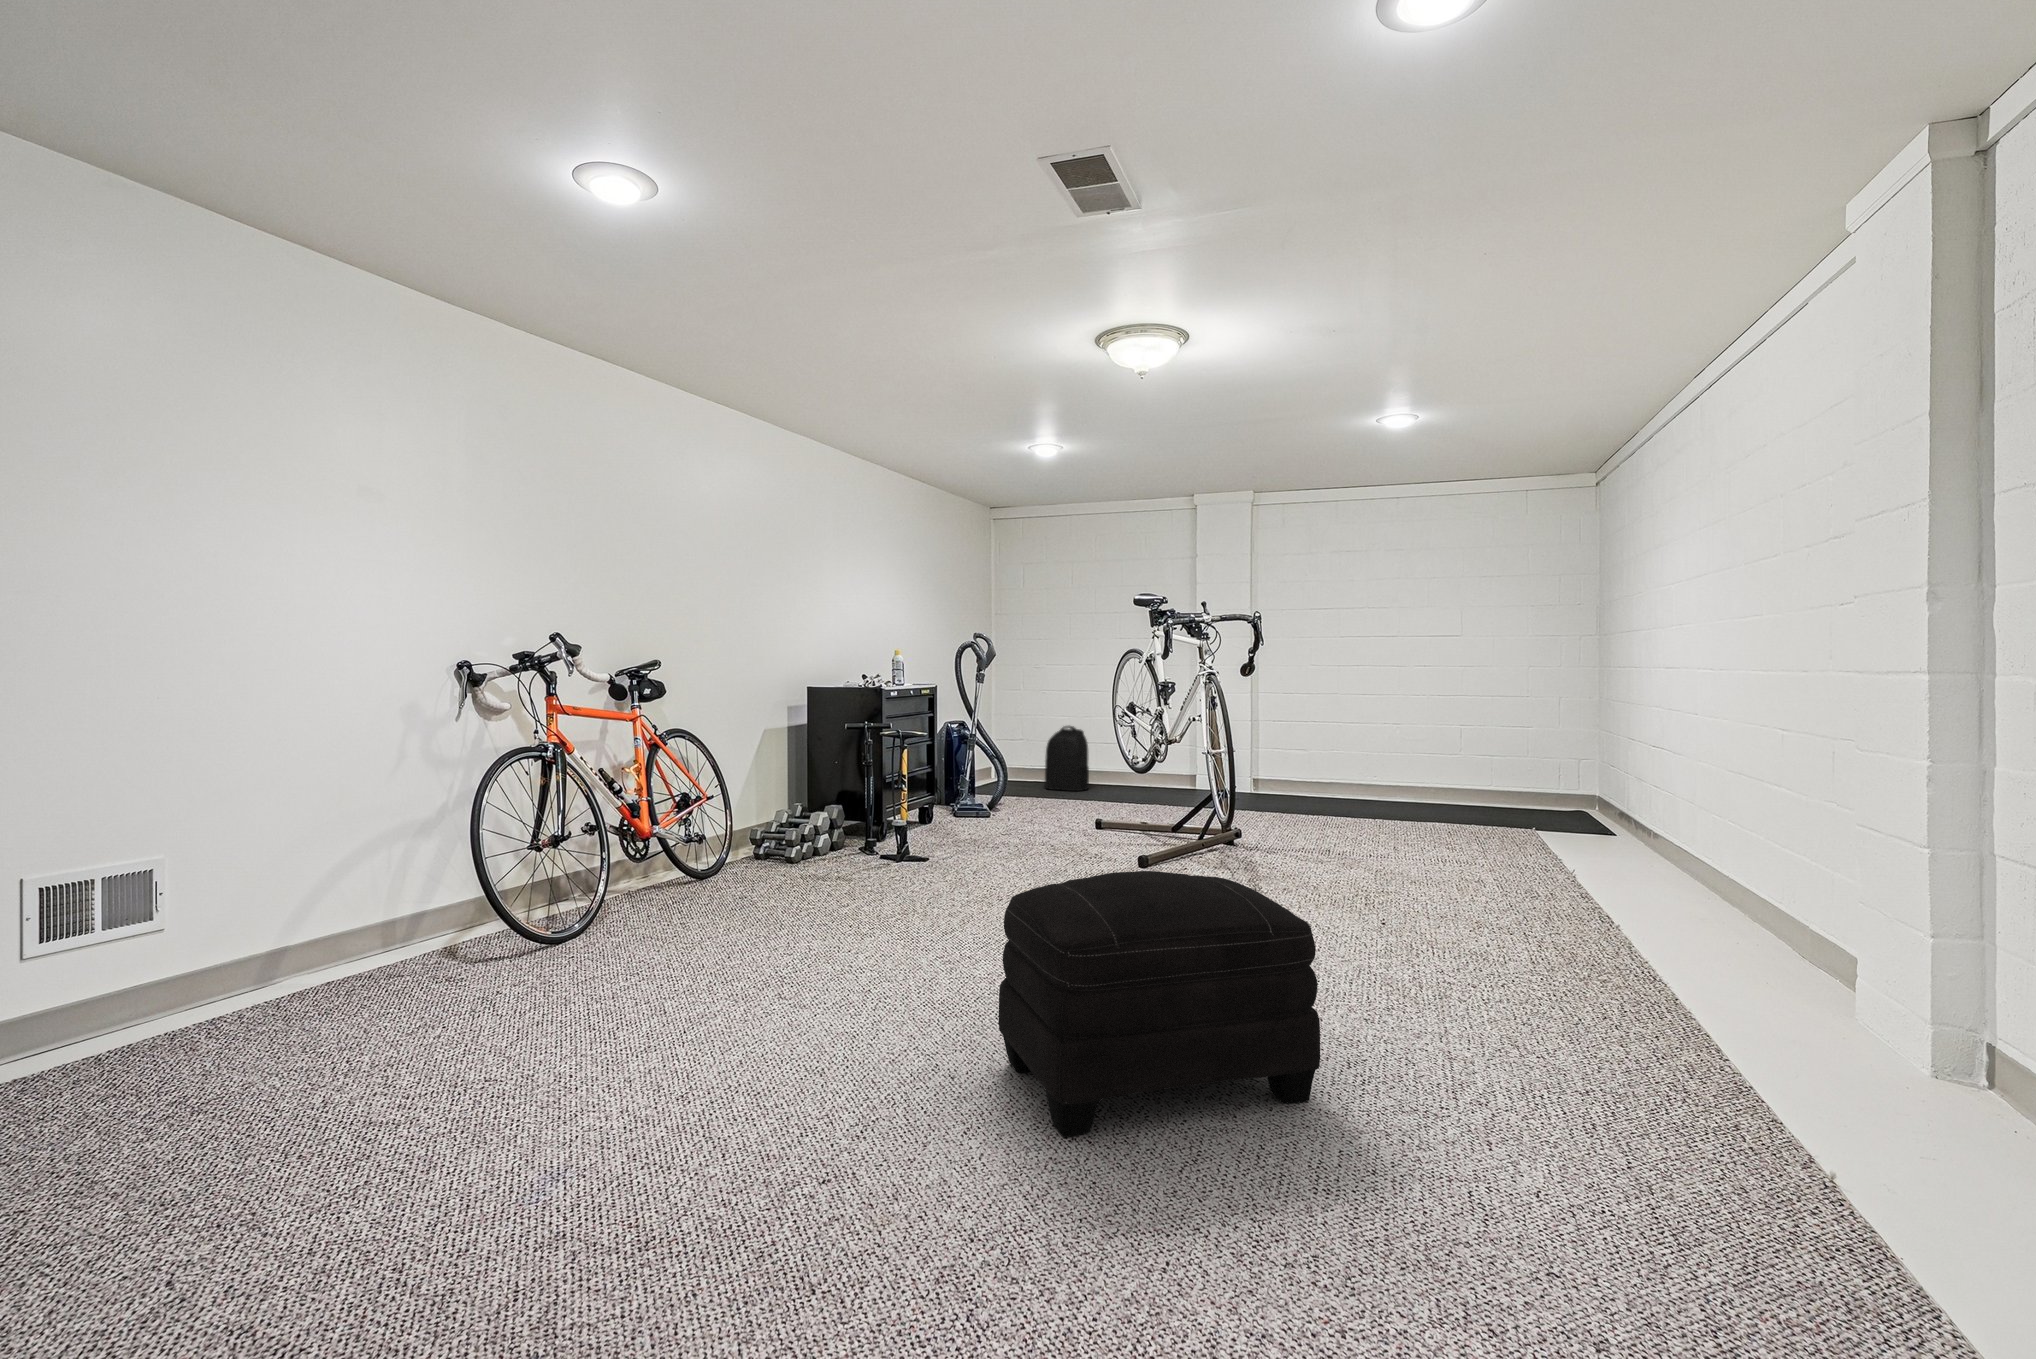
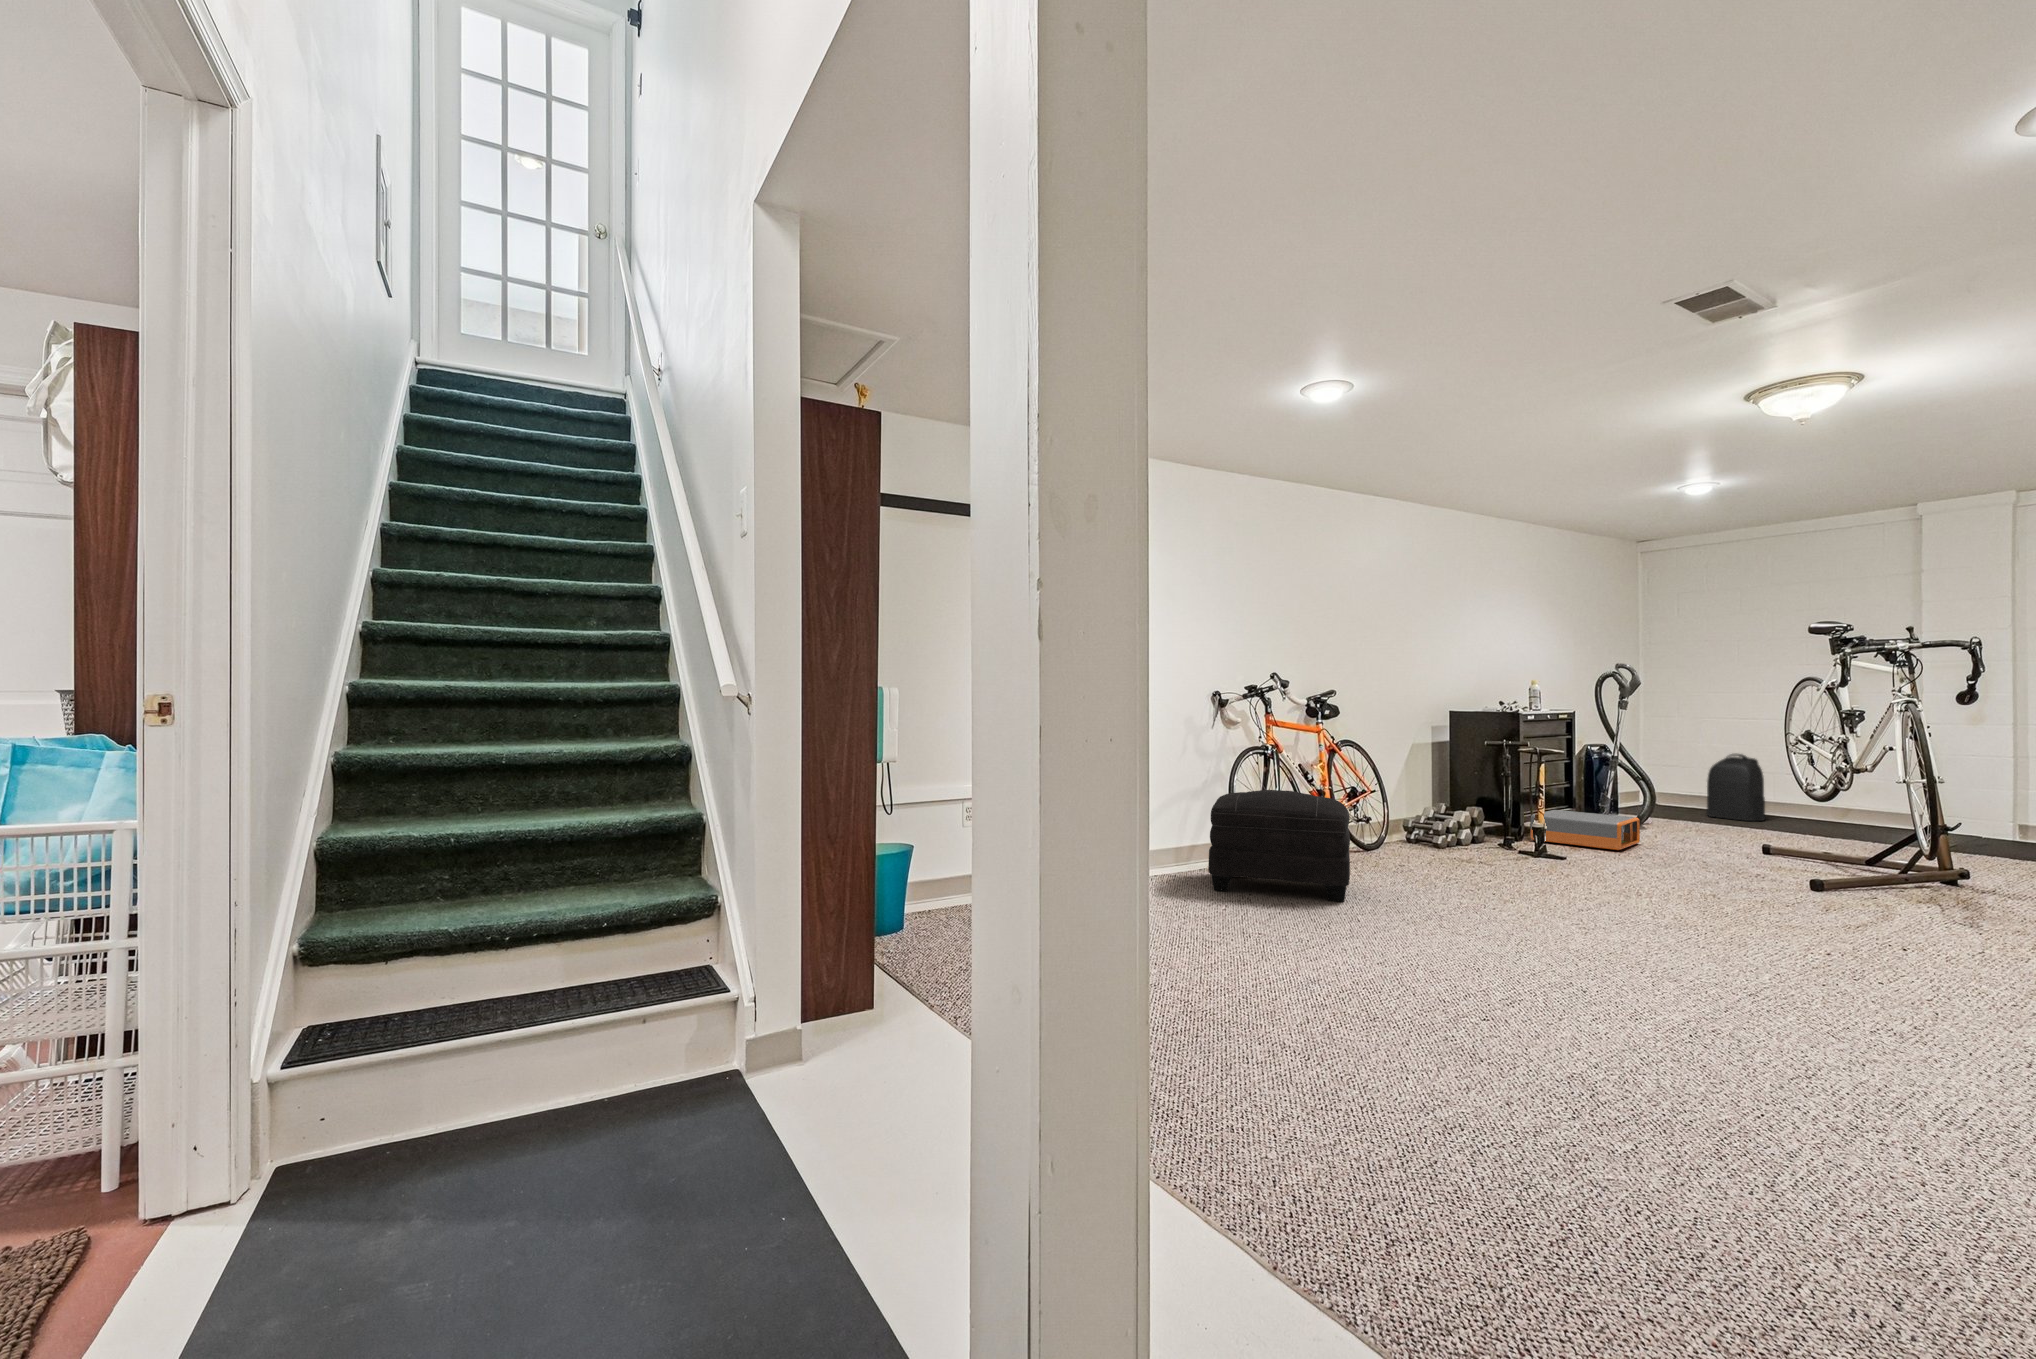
storage box: none [894,799,996,840] -> present [1531,810,1640,850]
ottoman: present [998,871,1320,1137] -> present [1208,790,1350,902]

